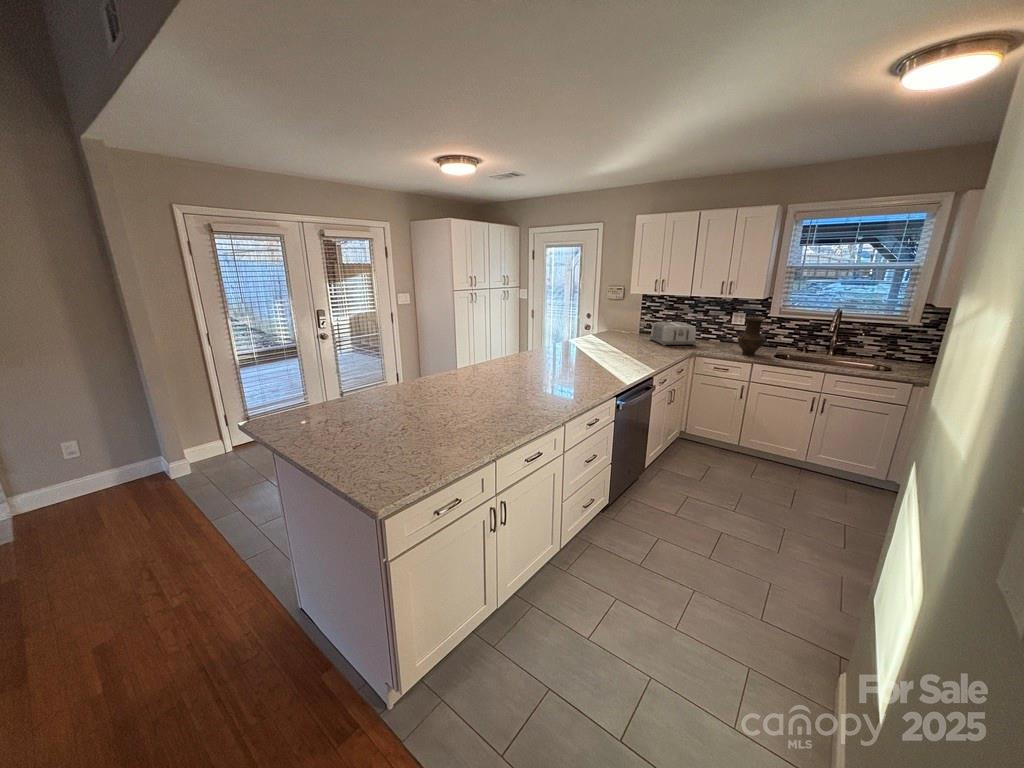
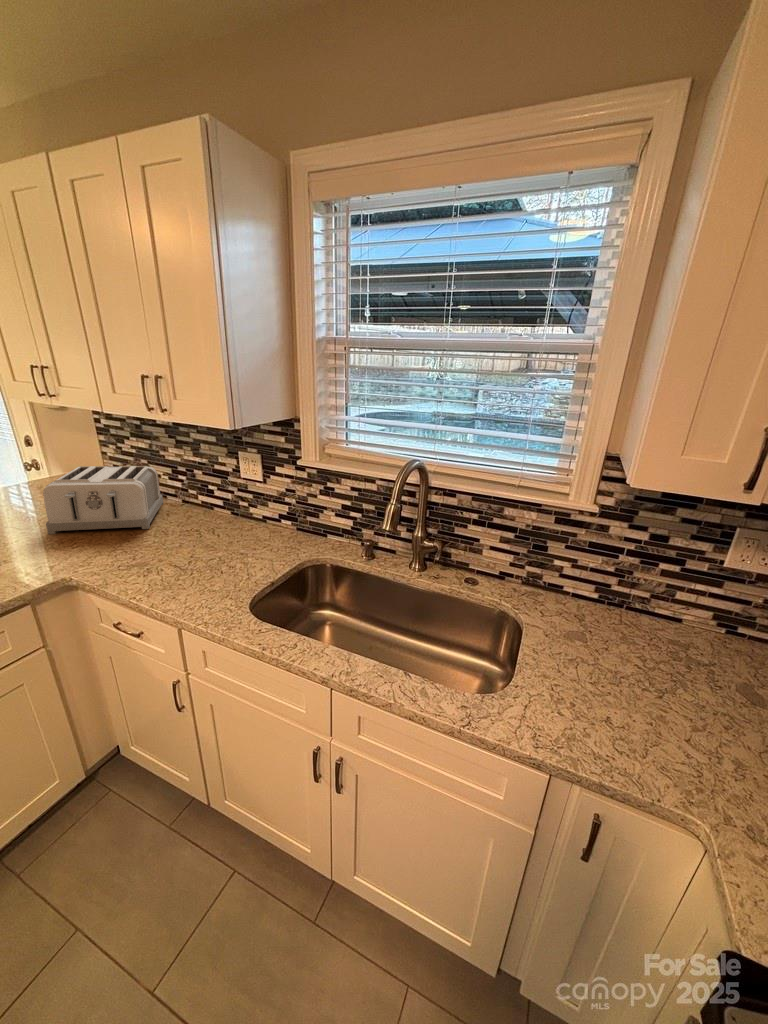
vase: present [738,317,766,355] -> none [175,470,247,578]

